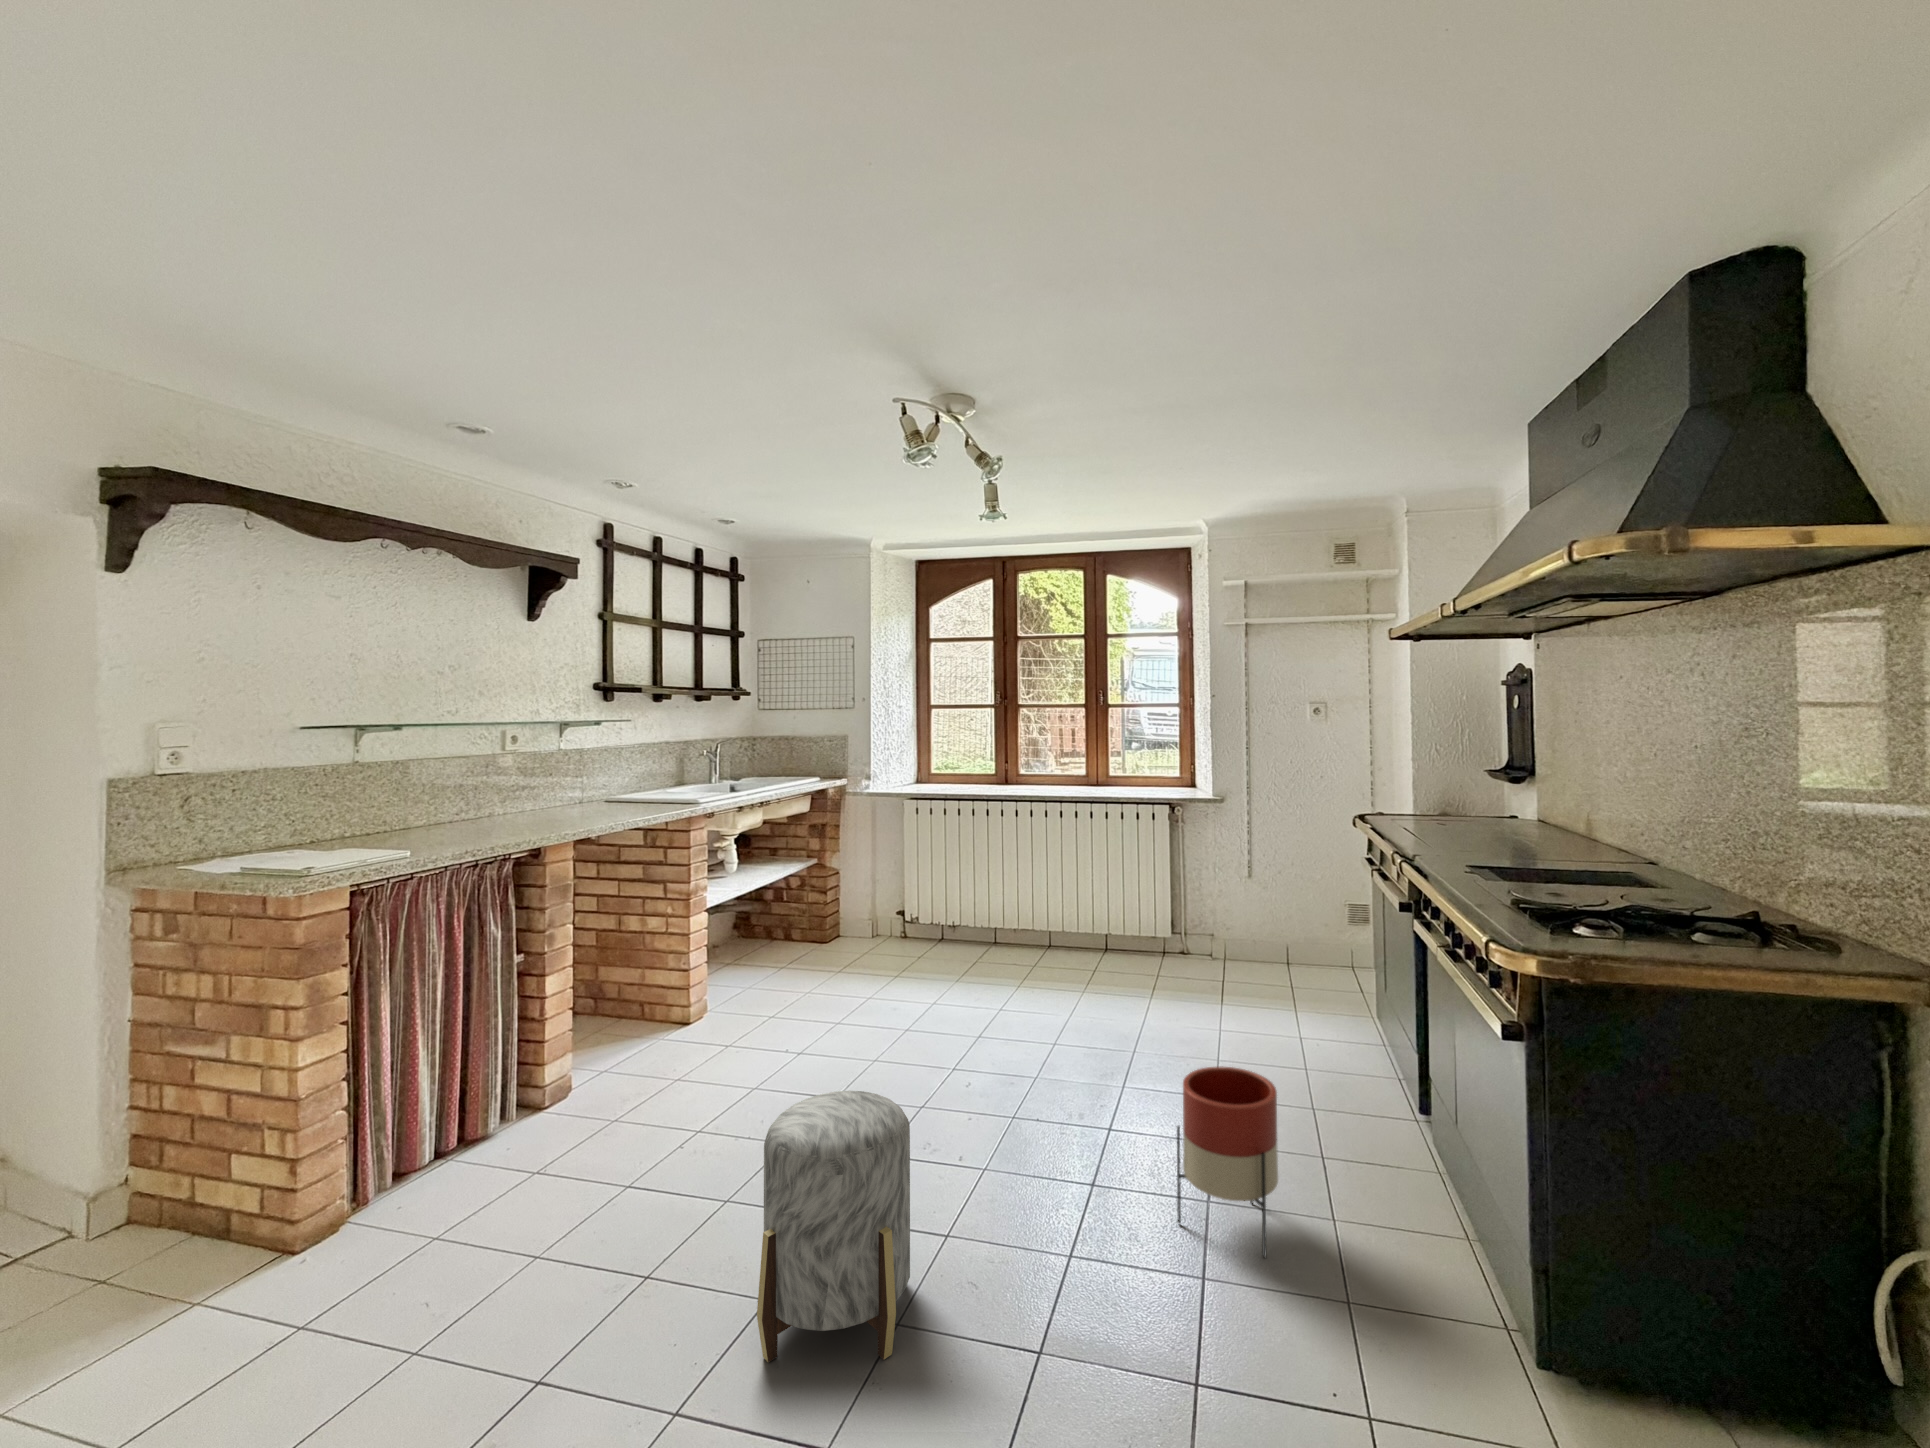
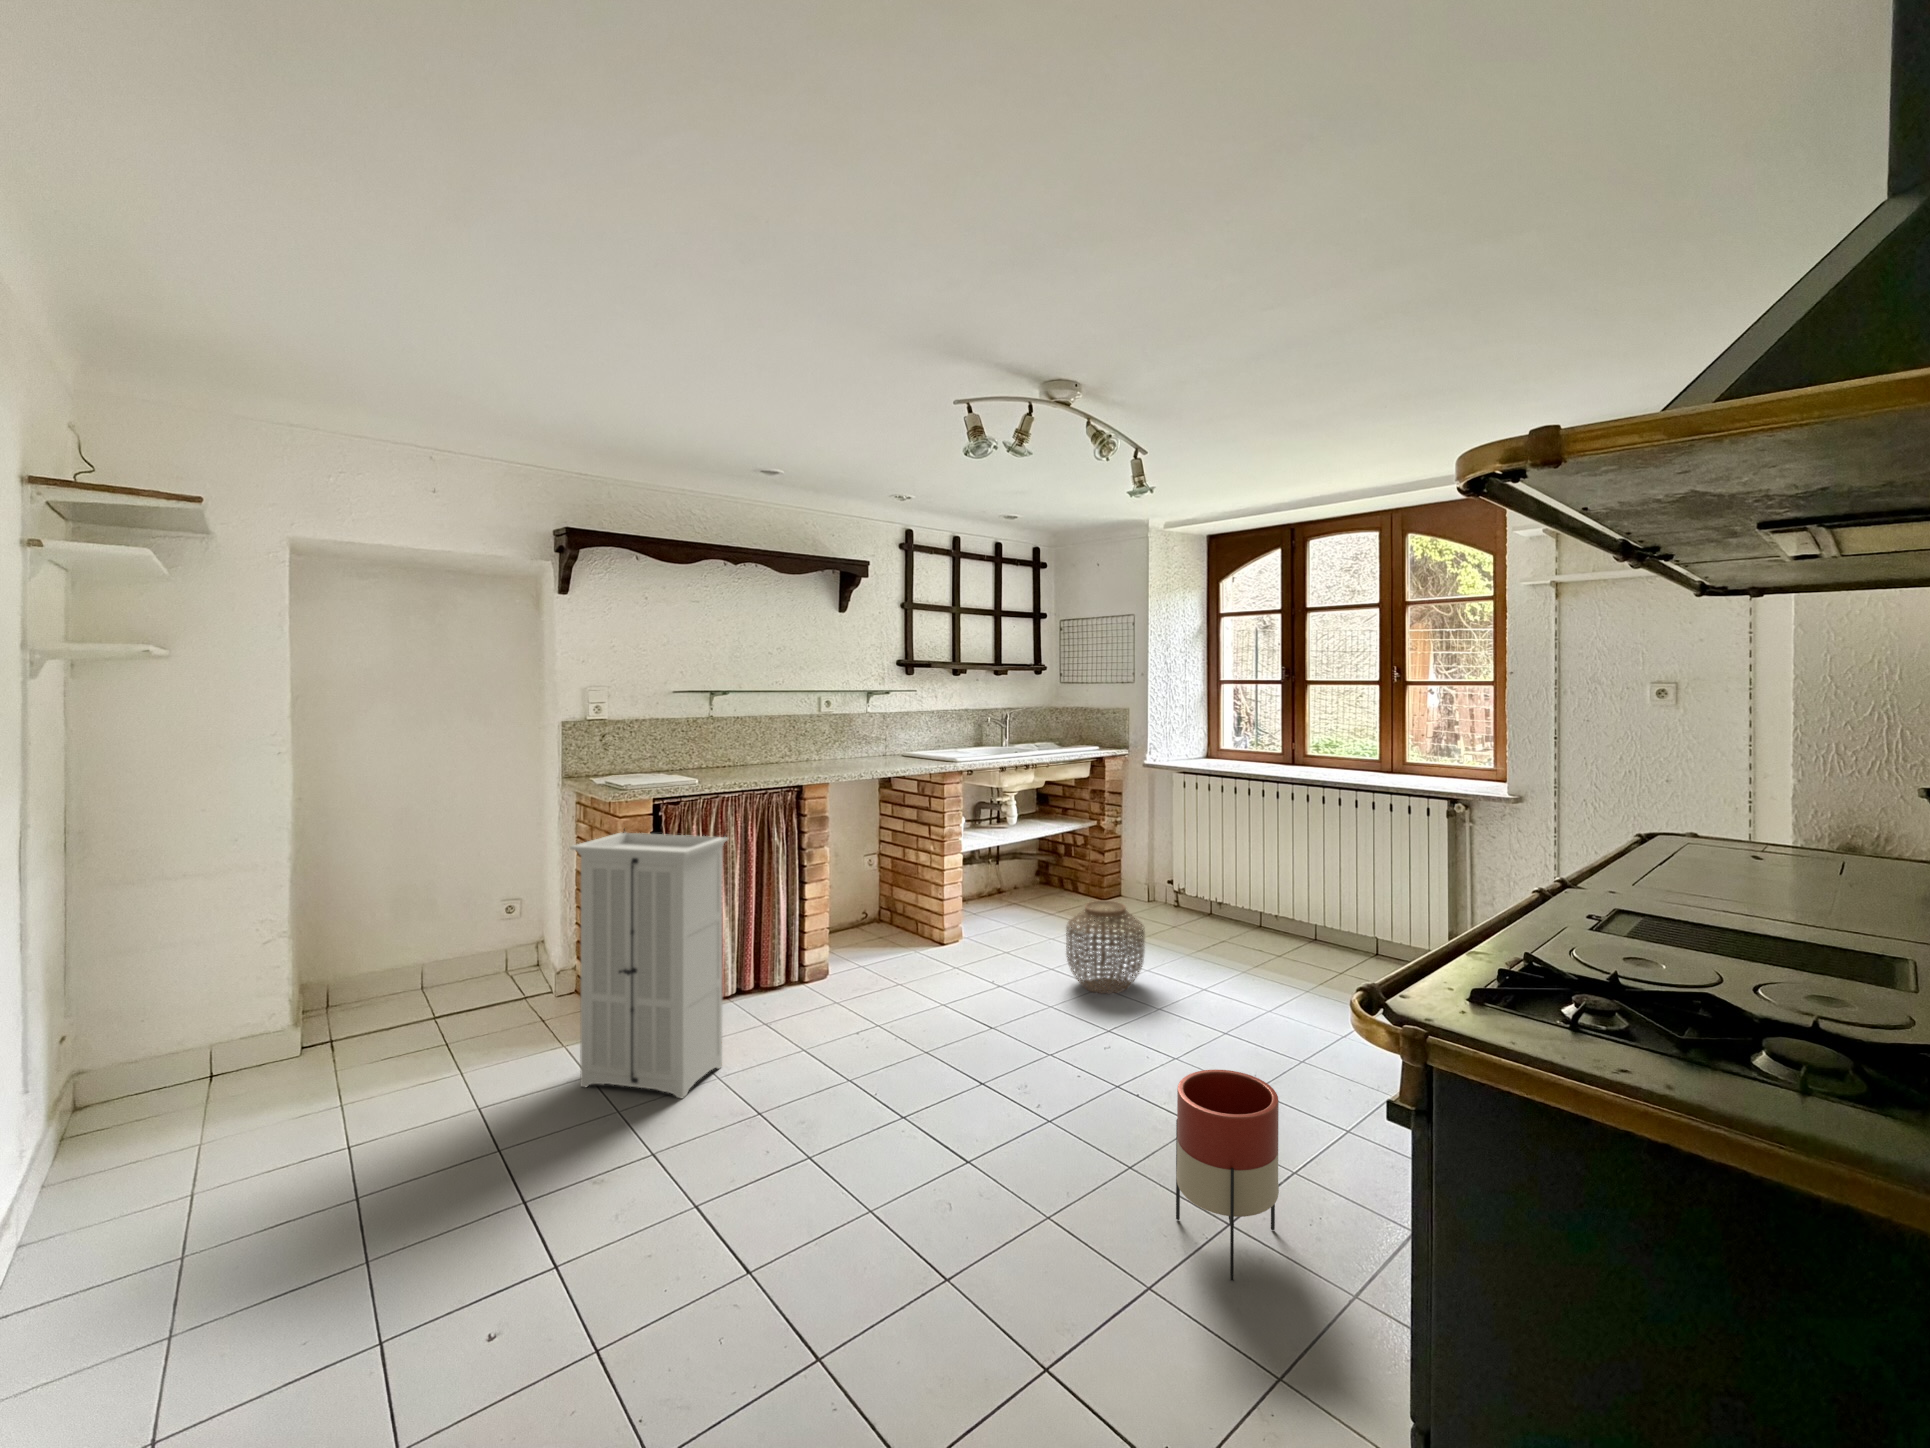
storage cabinet: none [290,918,539,1349] -> present [570,829,728,1098]
woven basket: none [868,937,951,1037] -> present [1066,901,1145,994]
stool: present [757,1091,910,1362] -> none [773,1001,917,1222]

